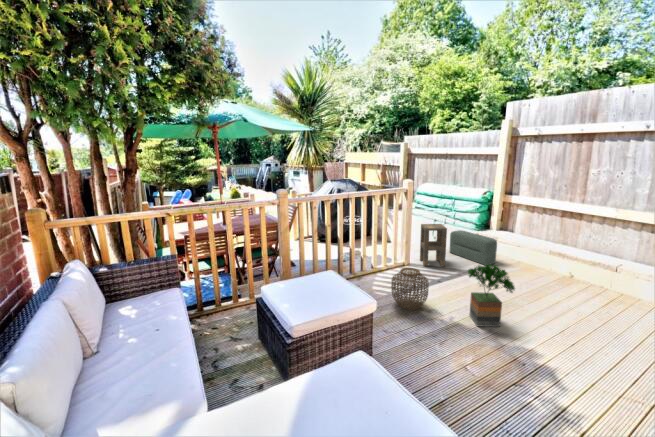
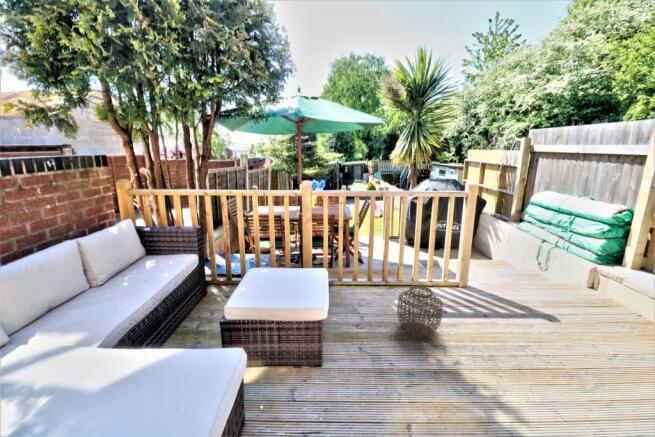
side table: present [420,224,447,266] -> none [487,240,525,299]
pouf: present [450,230,497,265] -> none [544,257,612,314]
potted tree: present [468,265,515,327] -> none [477,302,543,398]

